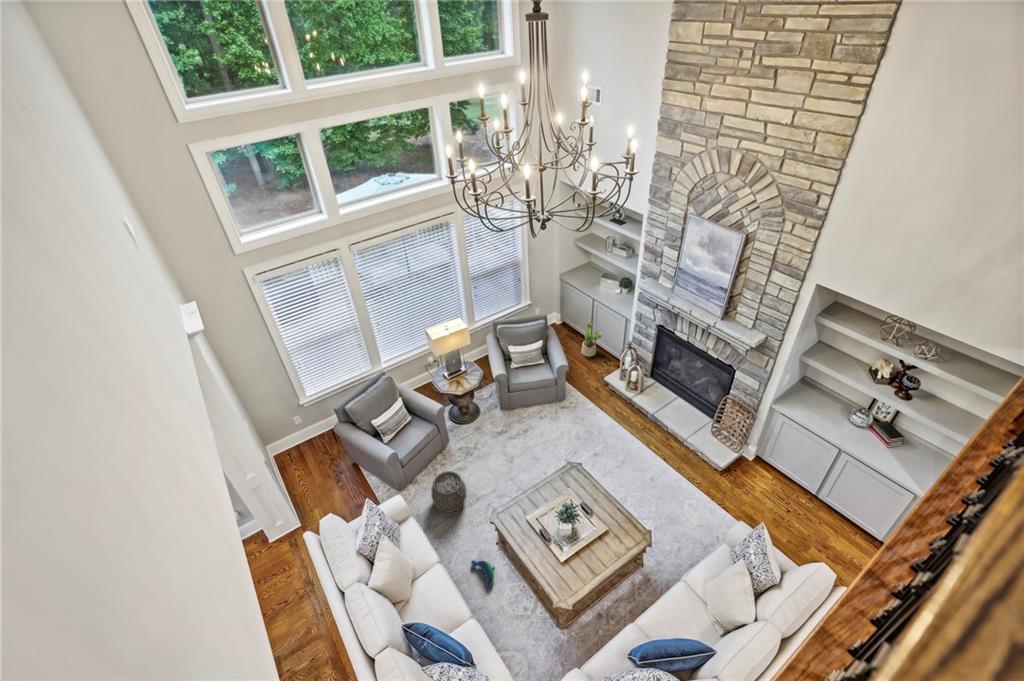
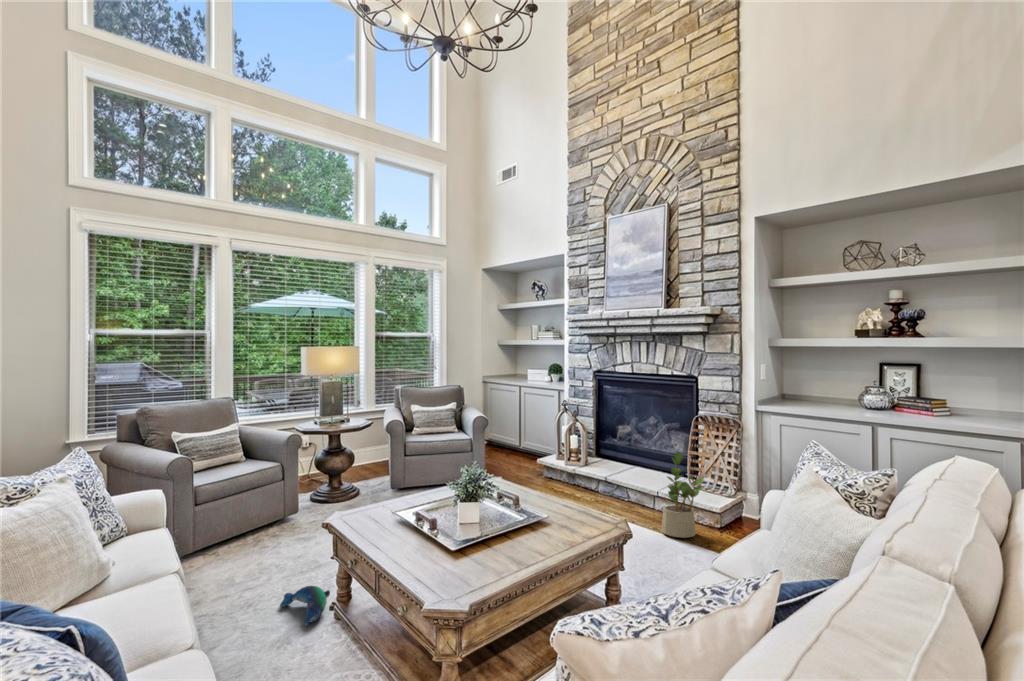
potted plant: present [581,323,602,357] -> present [662,452,705,538]
woven basket: present [431,471,467,513] -> none [237,492,305,559]

